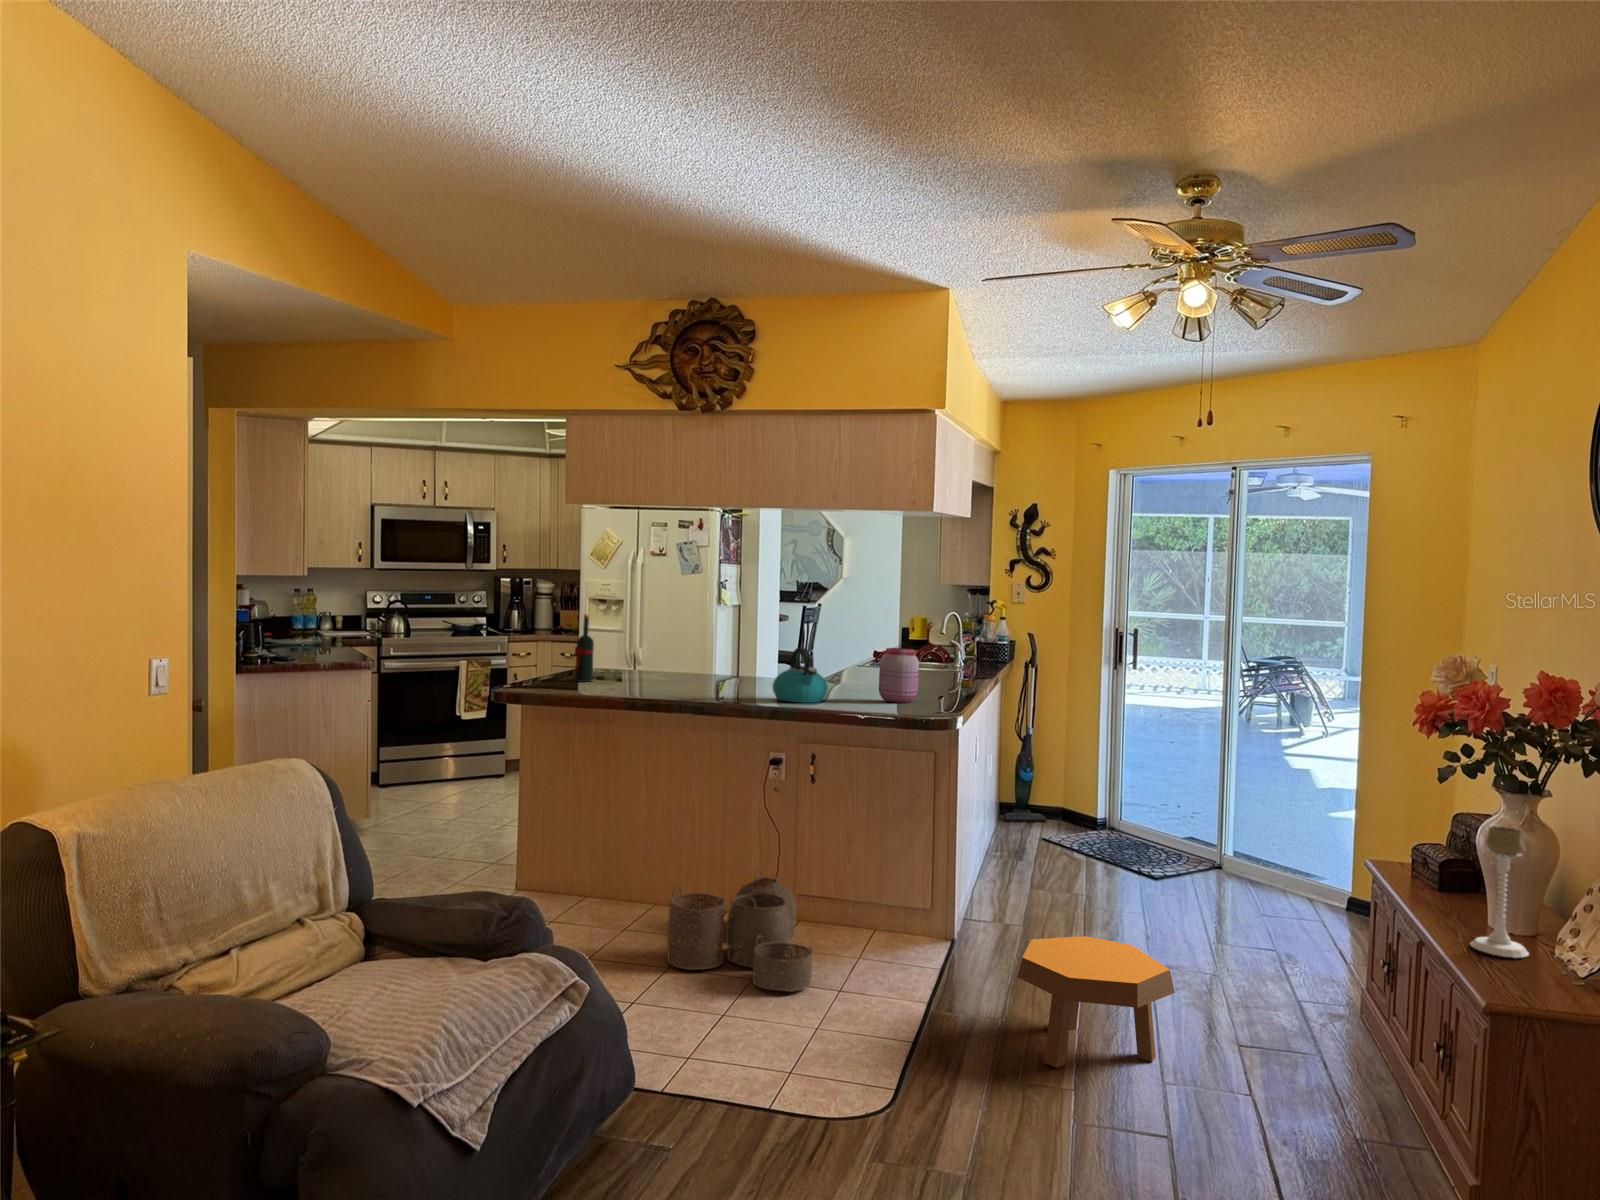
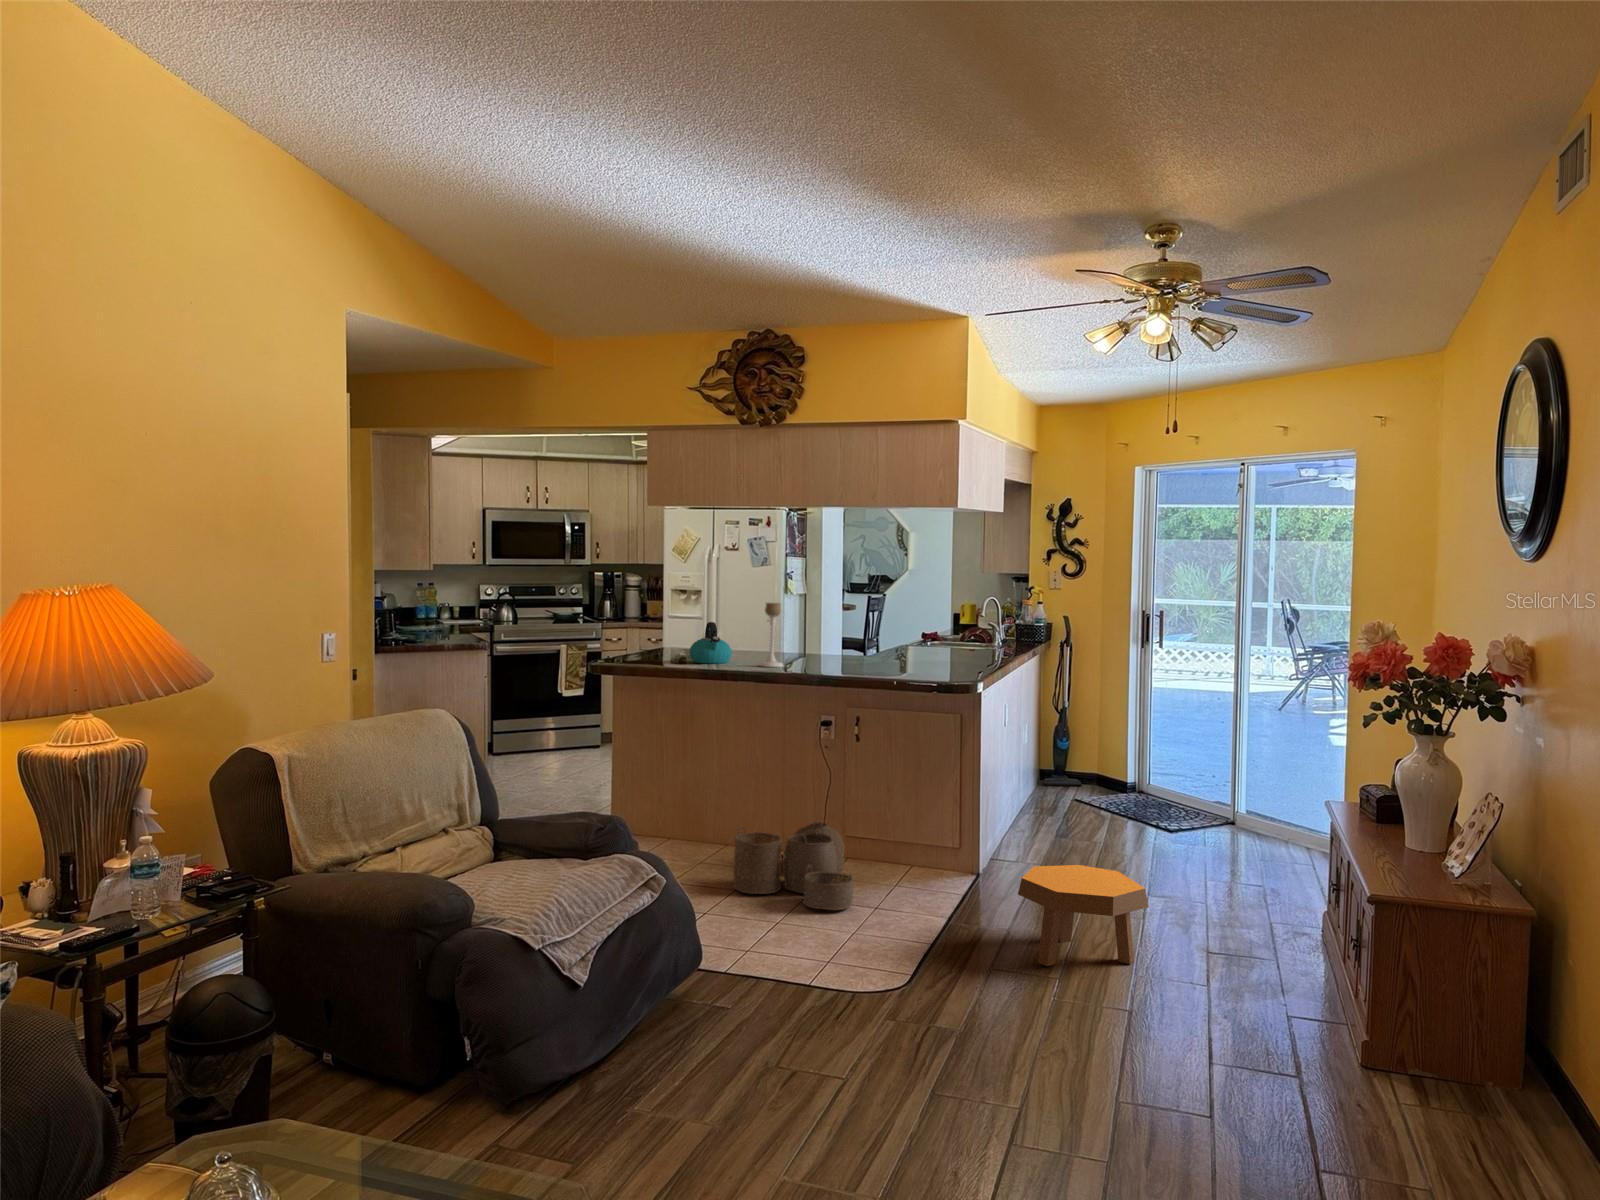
wine bottle: present [575,614,594,682] -> none [656,601,673,659]
kettle: present [773,648,827,703] -> present [689,622,732,664]
jar: present [879,648,919,703] -> none [913,626,948,673]
candle holder: present [1470,826,1529,958] -> present [759,603,783,667]

